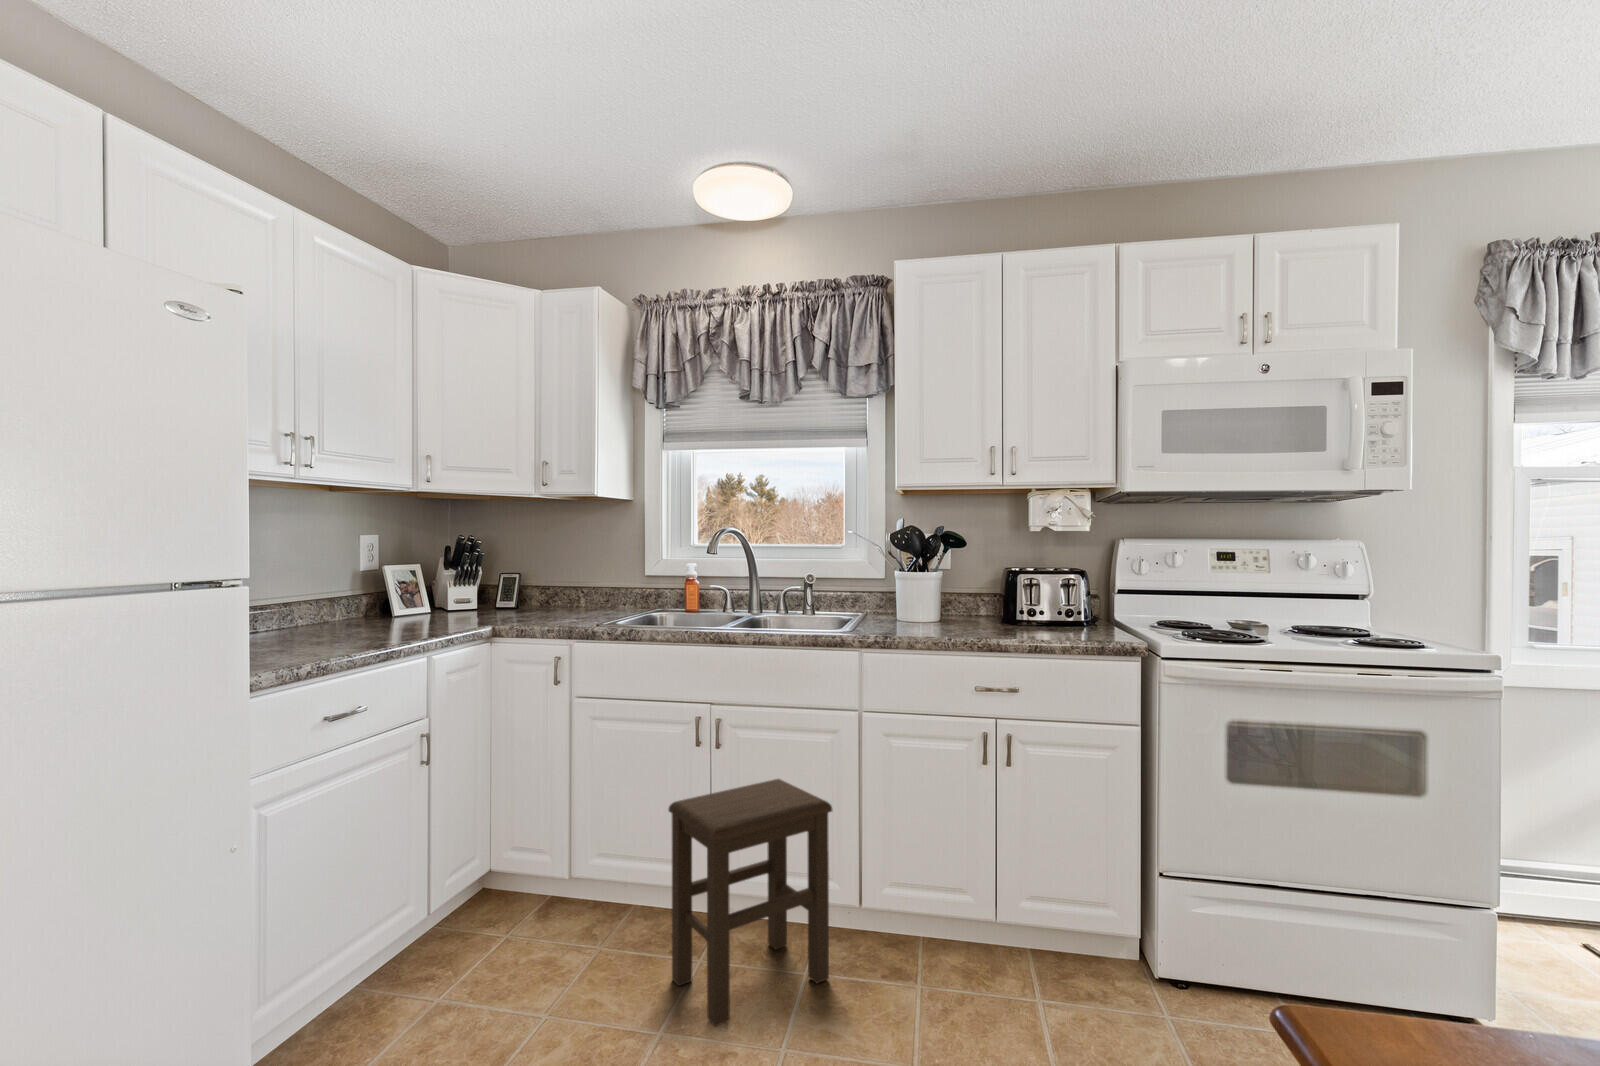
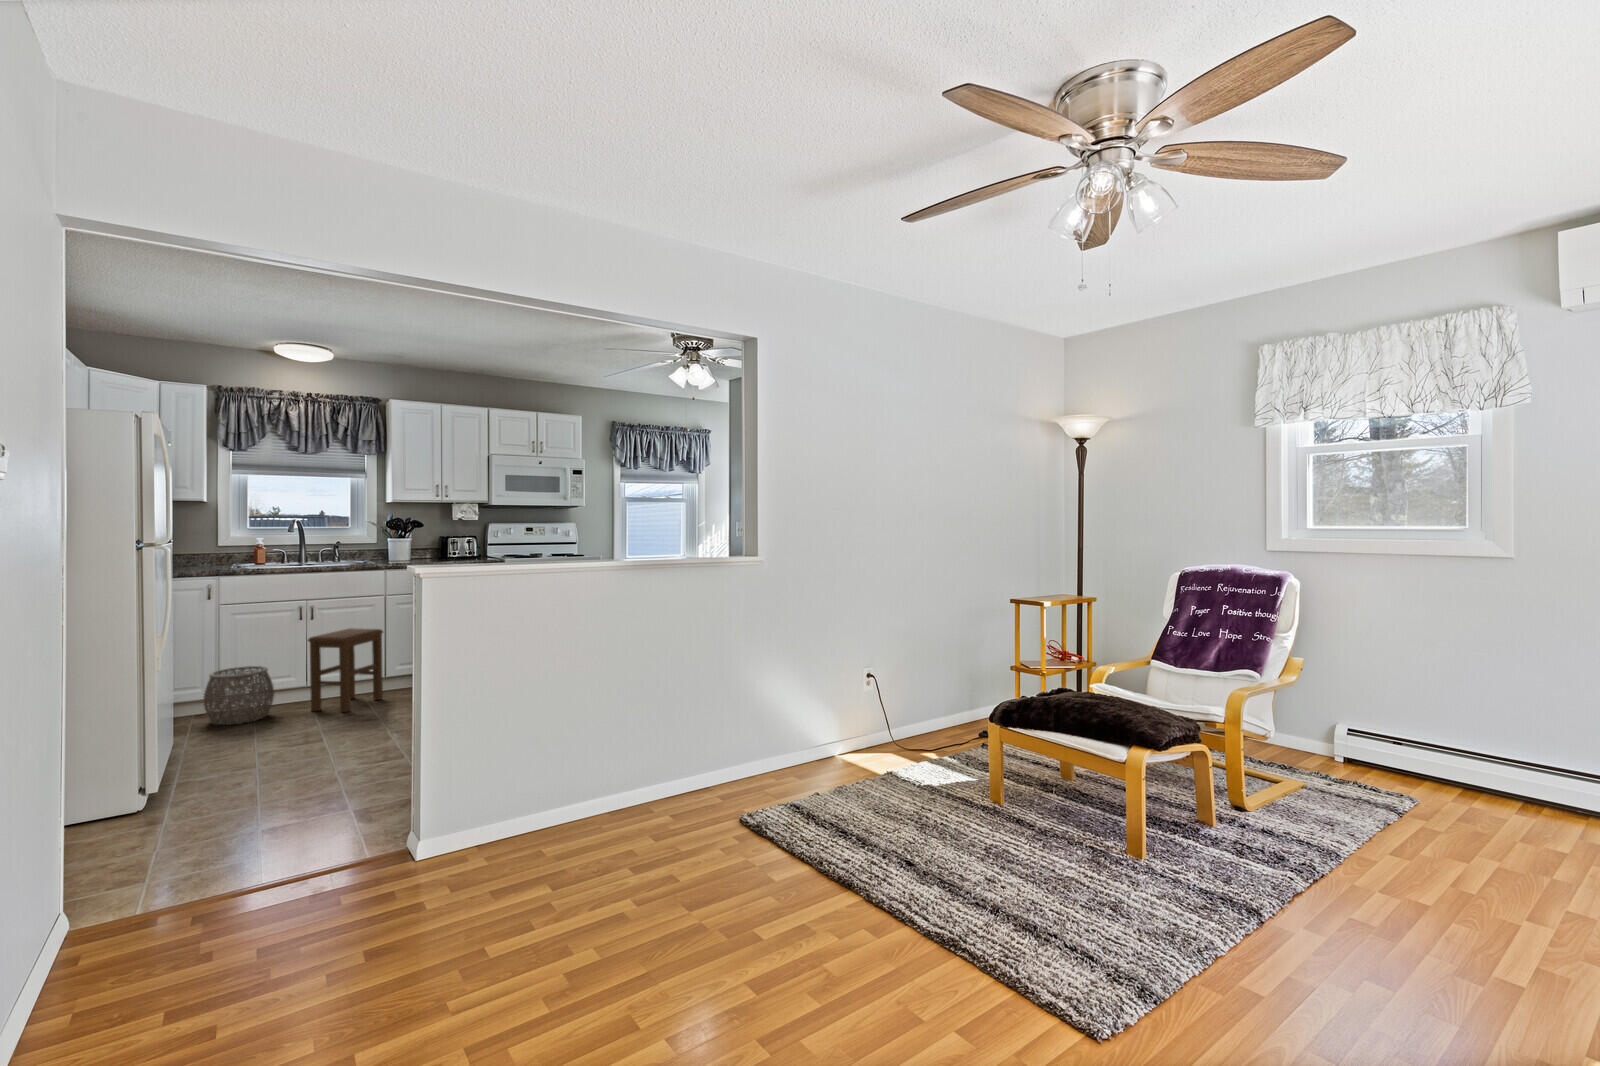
woven basket: none [487,833,620,985] -> present [203,666,274,725]

